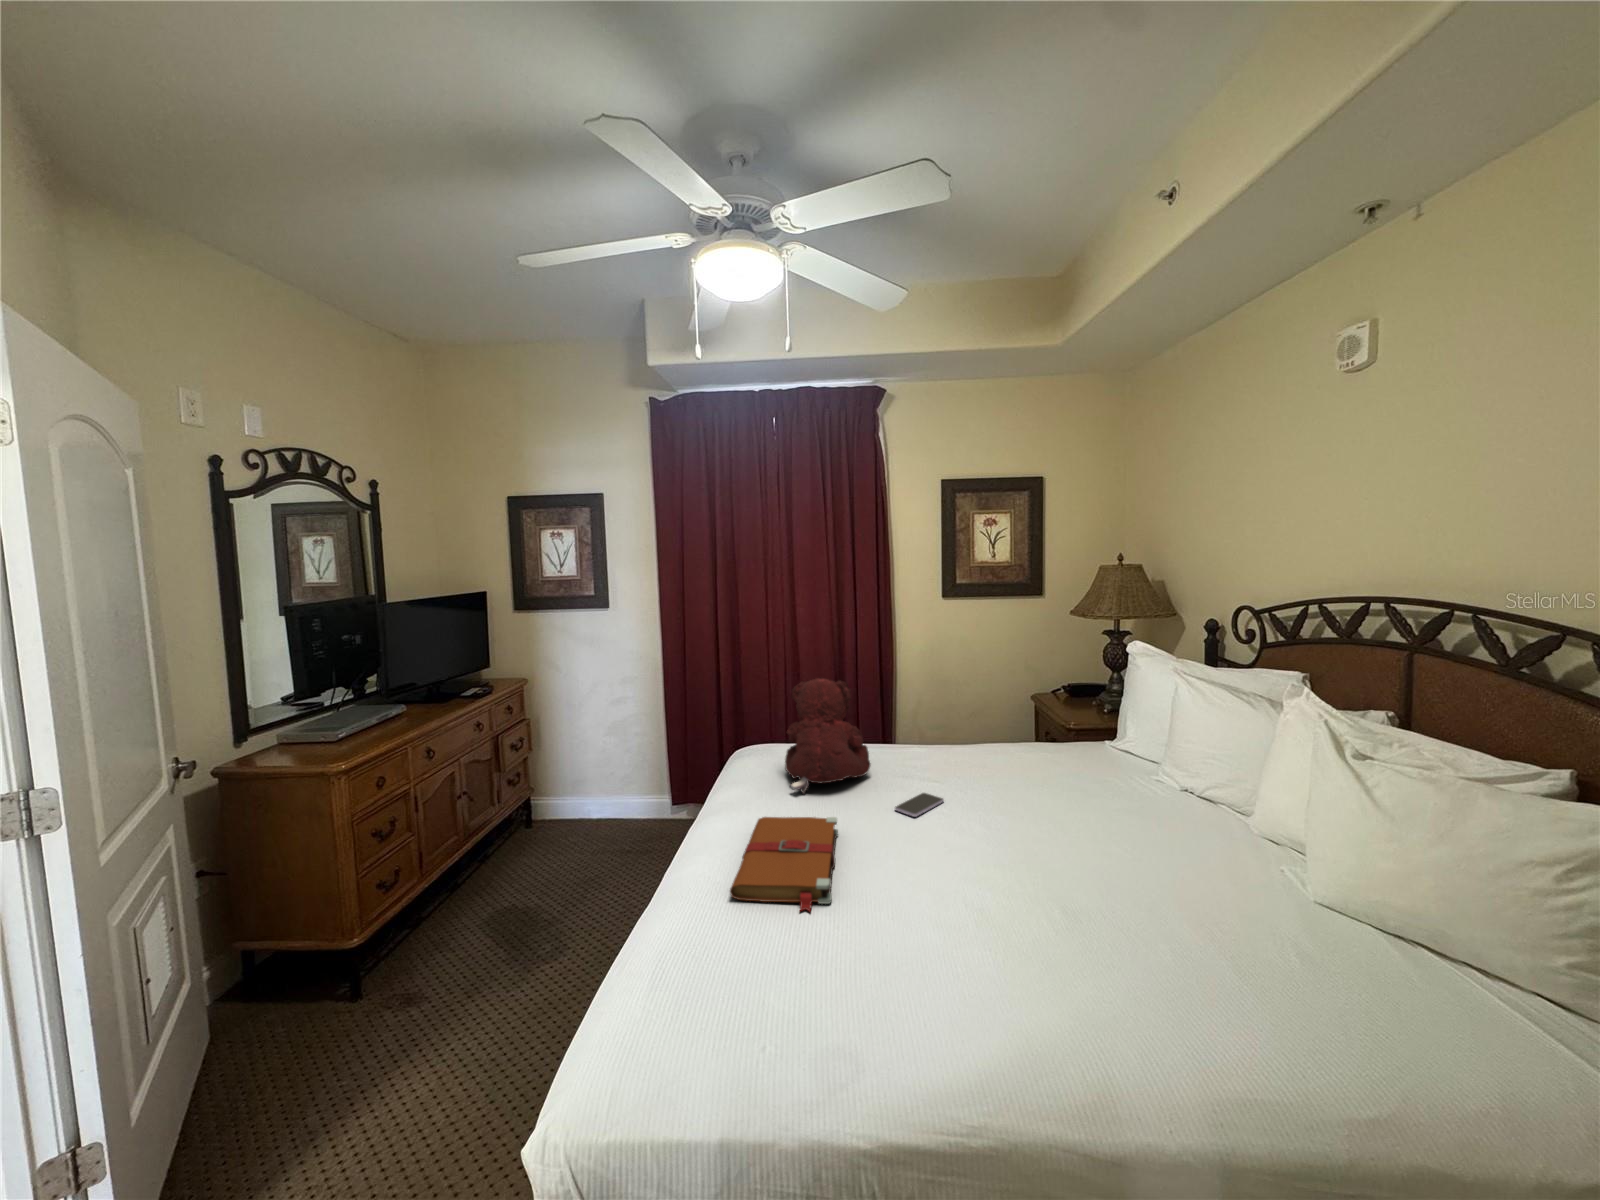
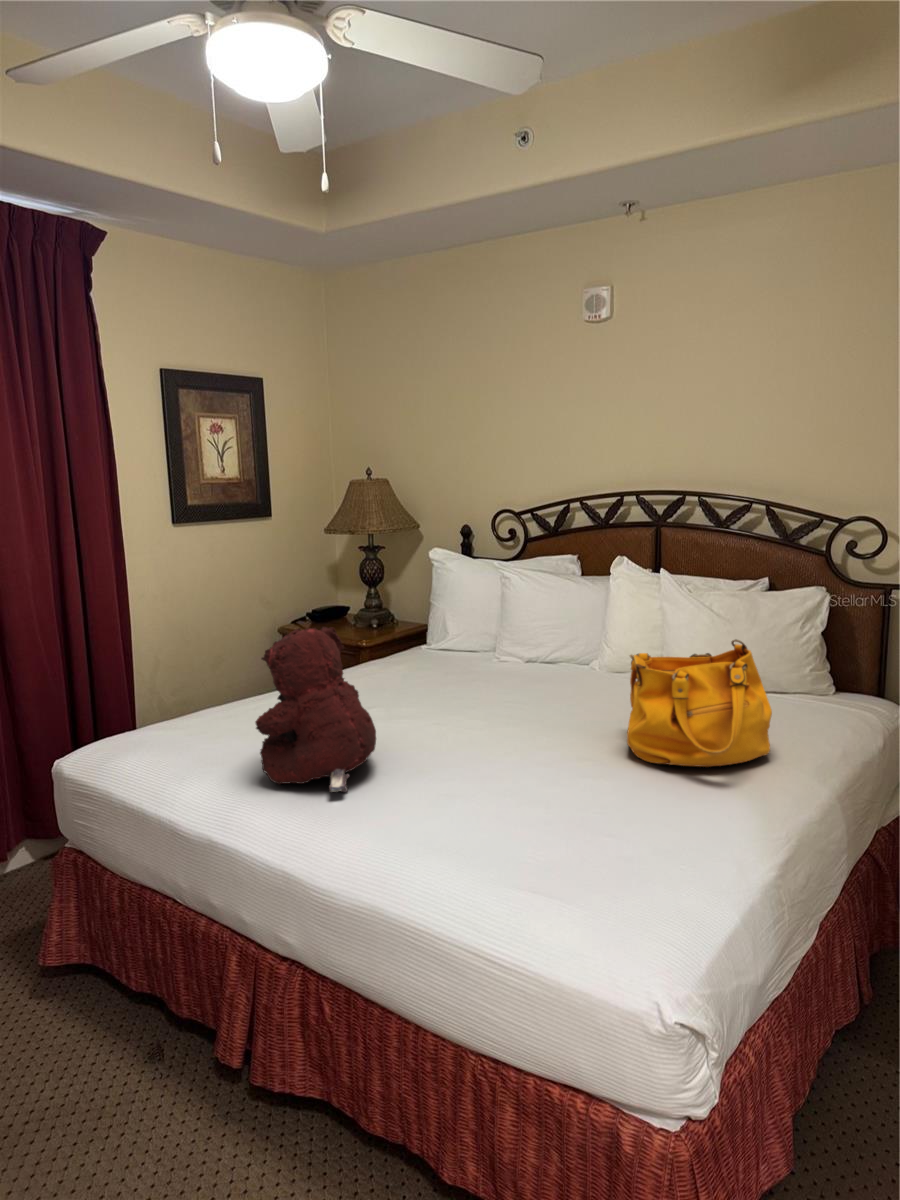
handbag: none [994,774,1170,961] -> present [627,639,772,767]
smartphone: present [895,793,944,817] -> none [439,728,483,756]
book: present [730,817,838,911] -> none [401,782,629,910]

